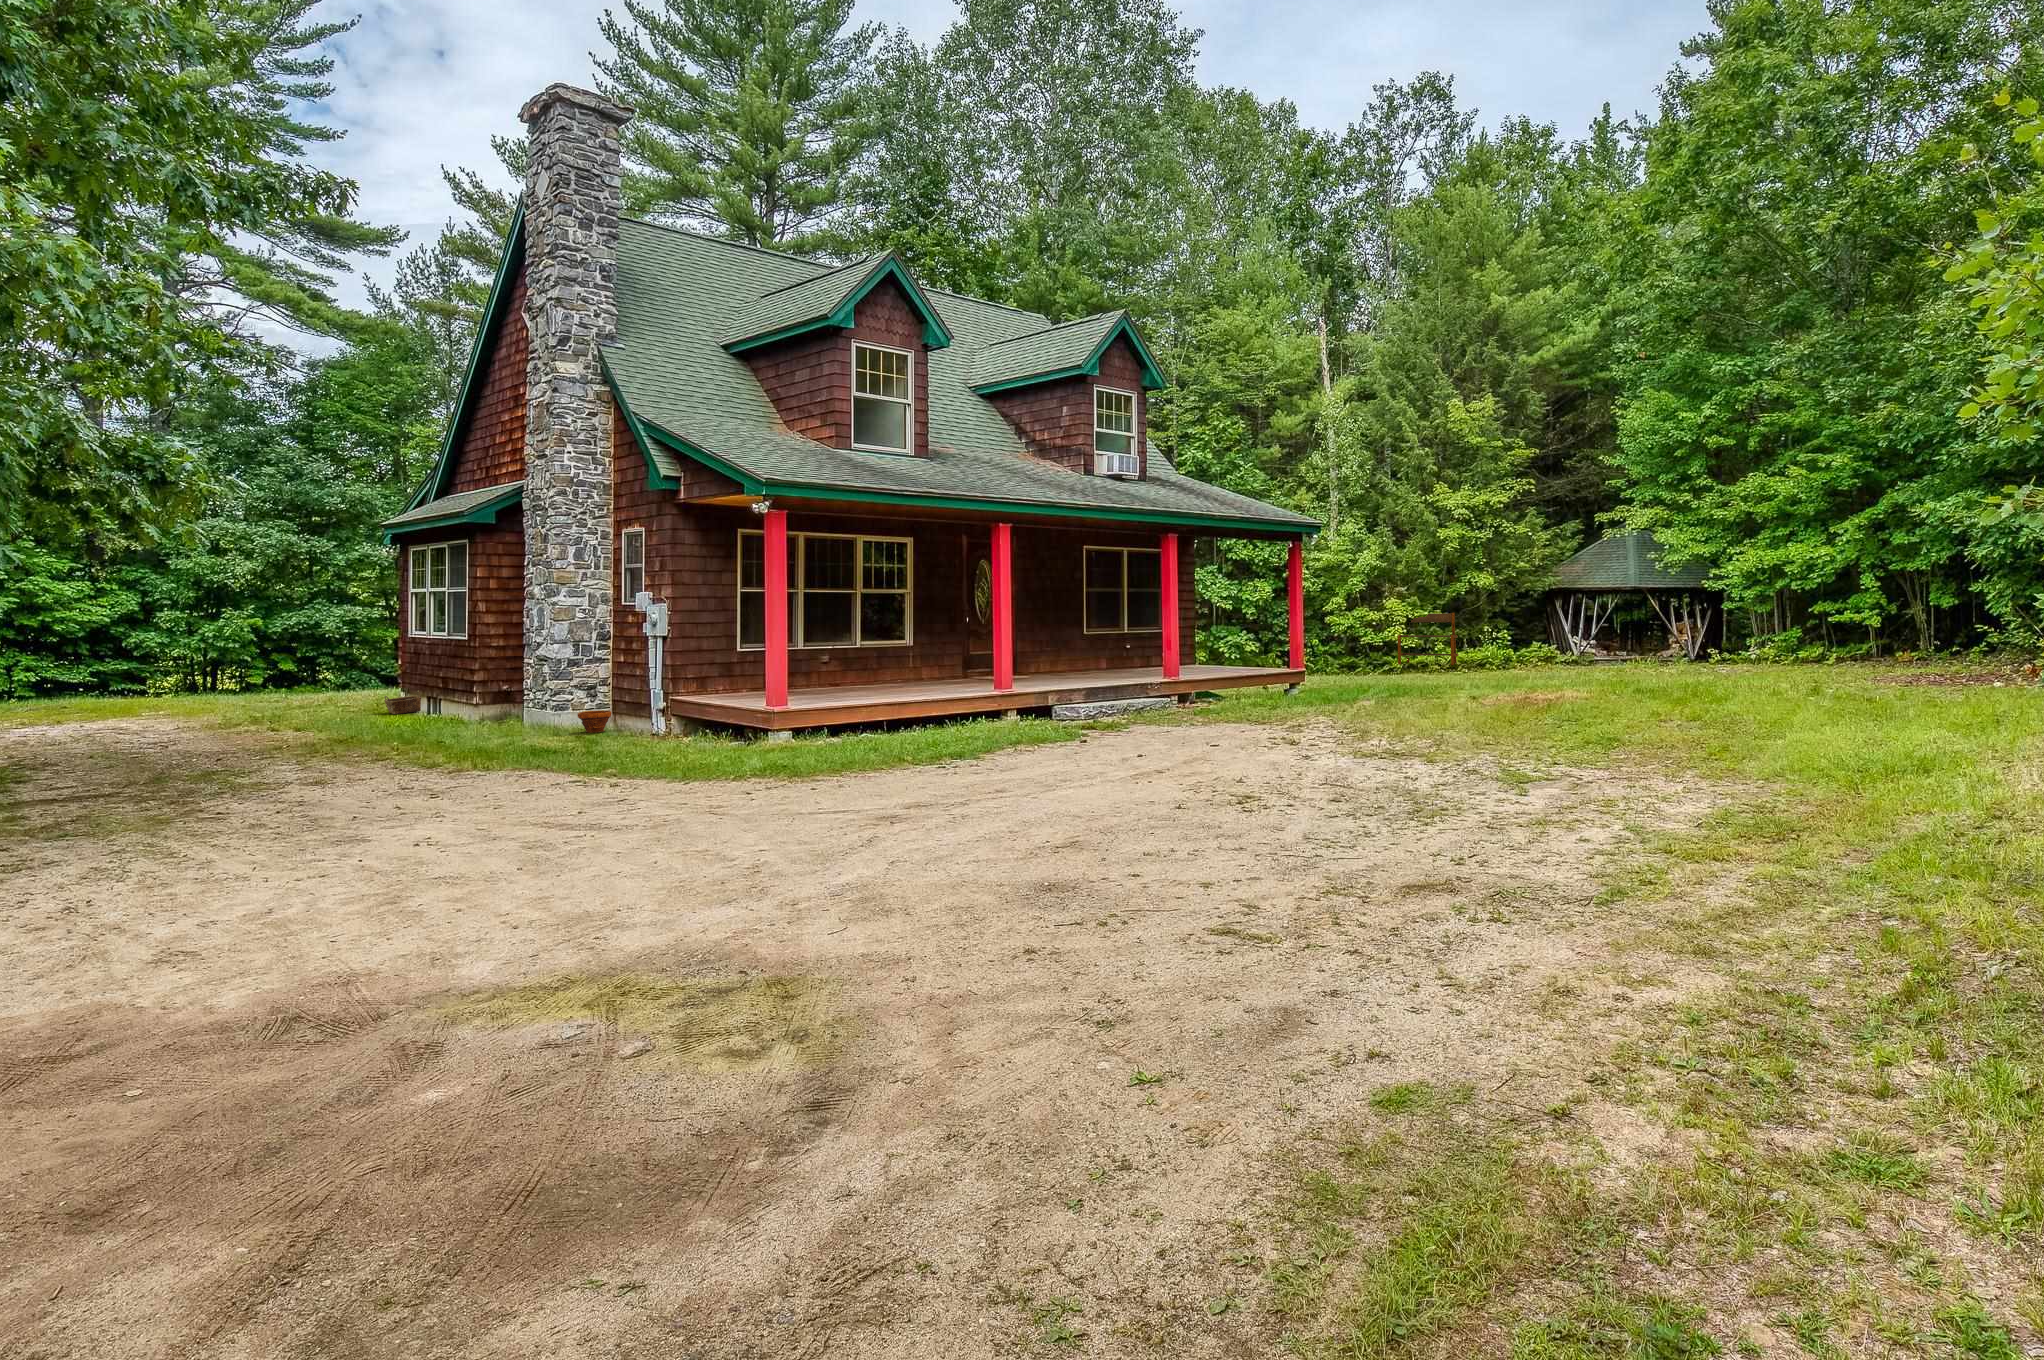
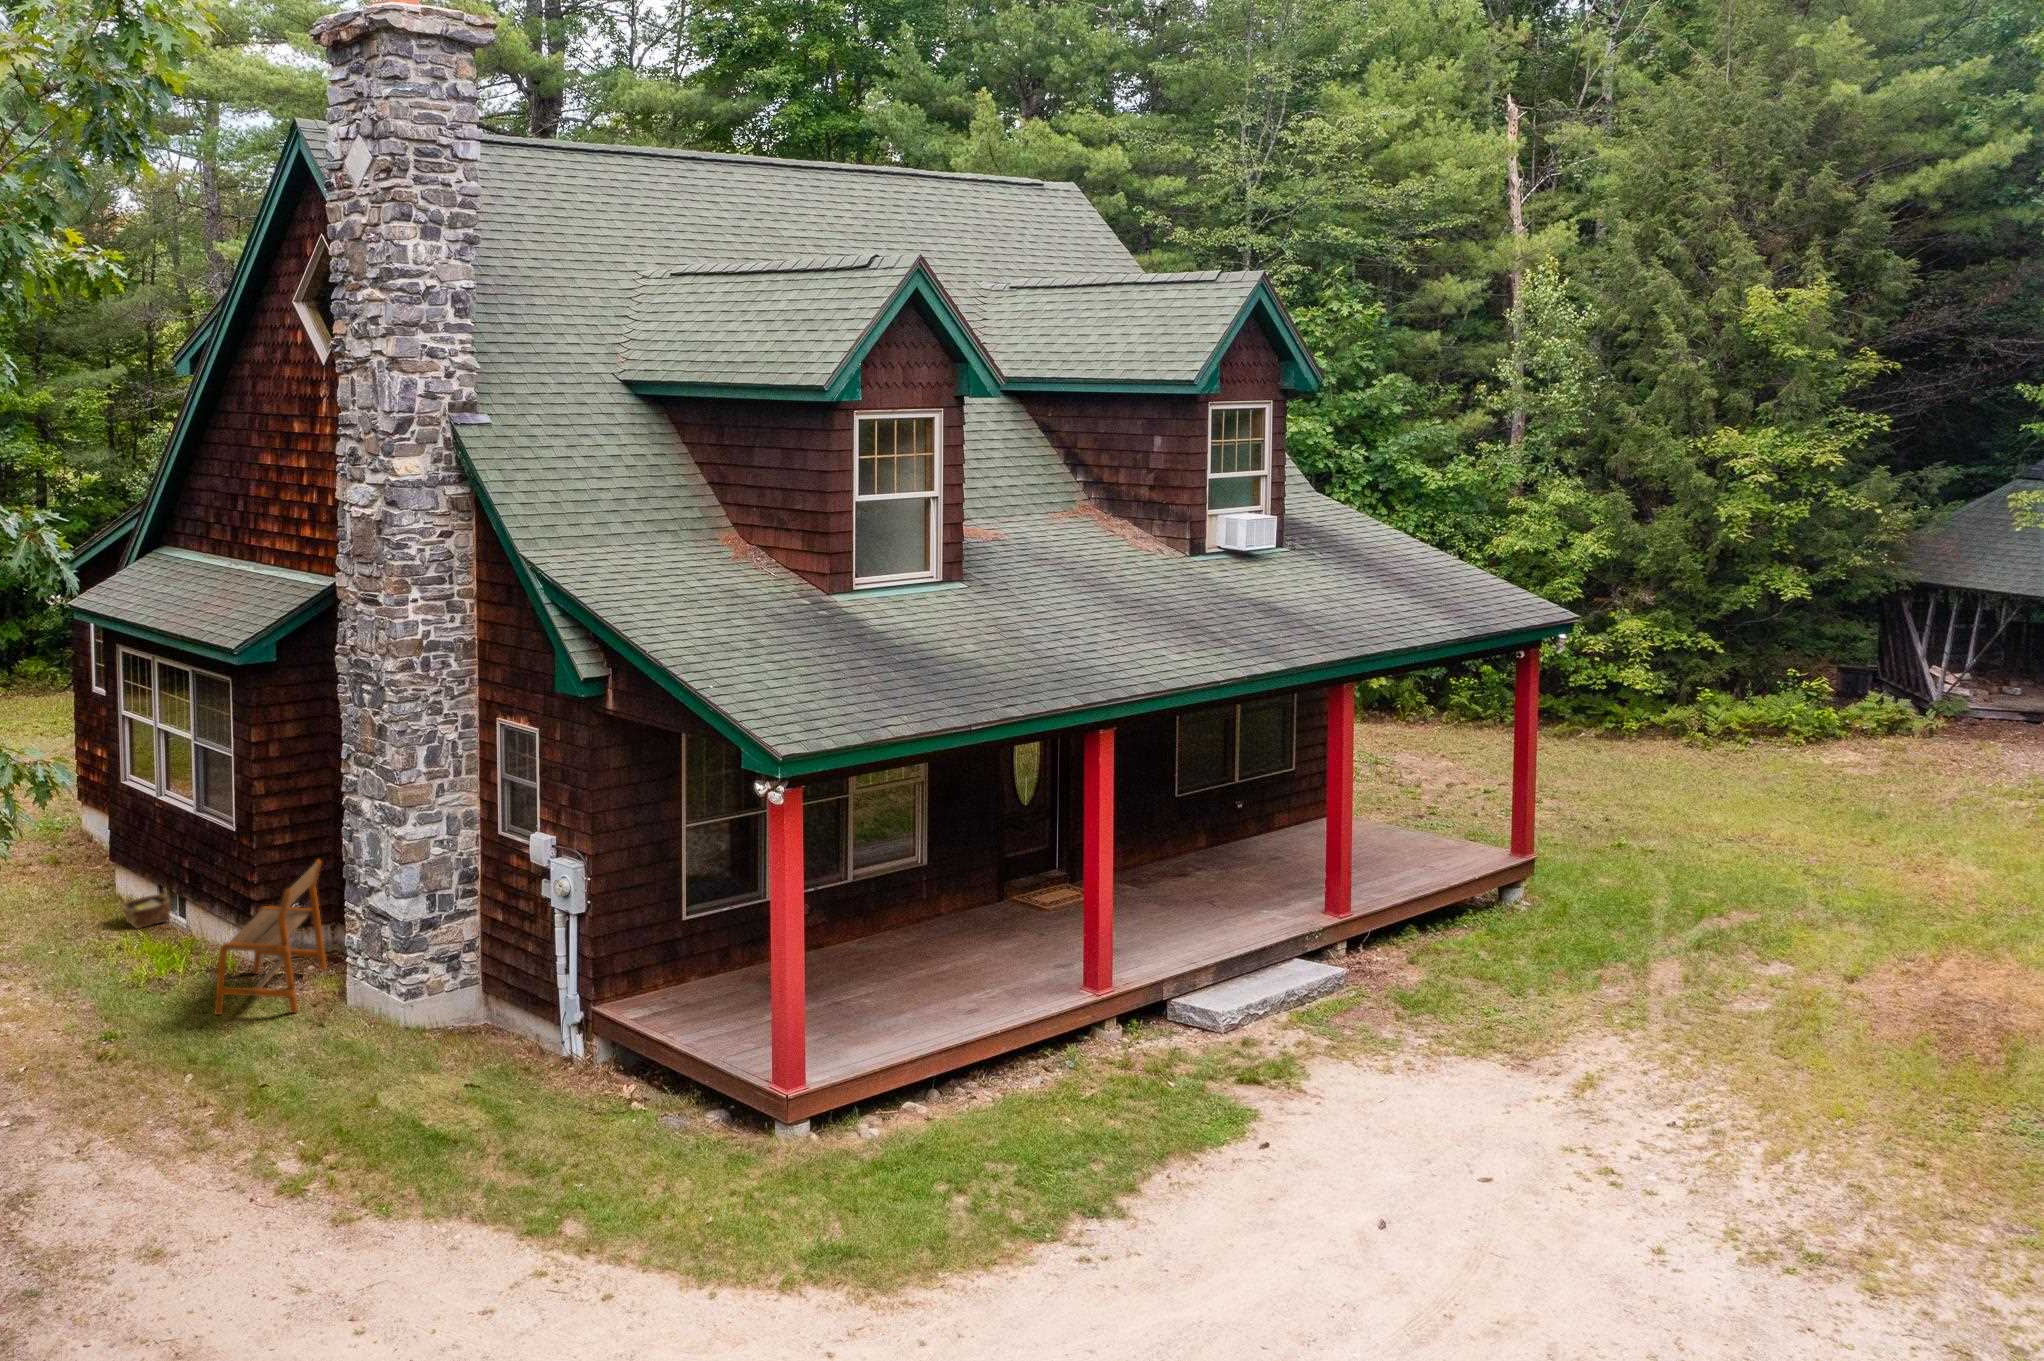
bench: present [1398,613,1458,665] -> present [215,860,326,1015]
planter: present [578,710,612,732] -> none [441,997,489,1038]

